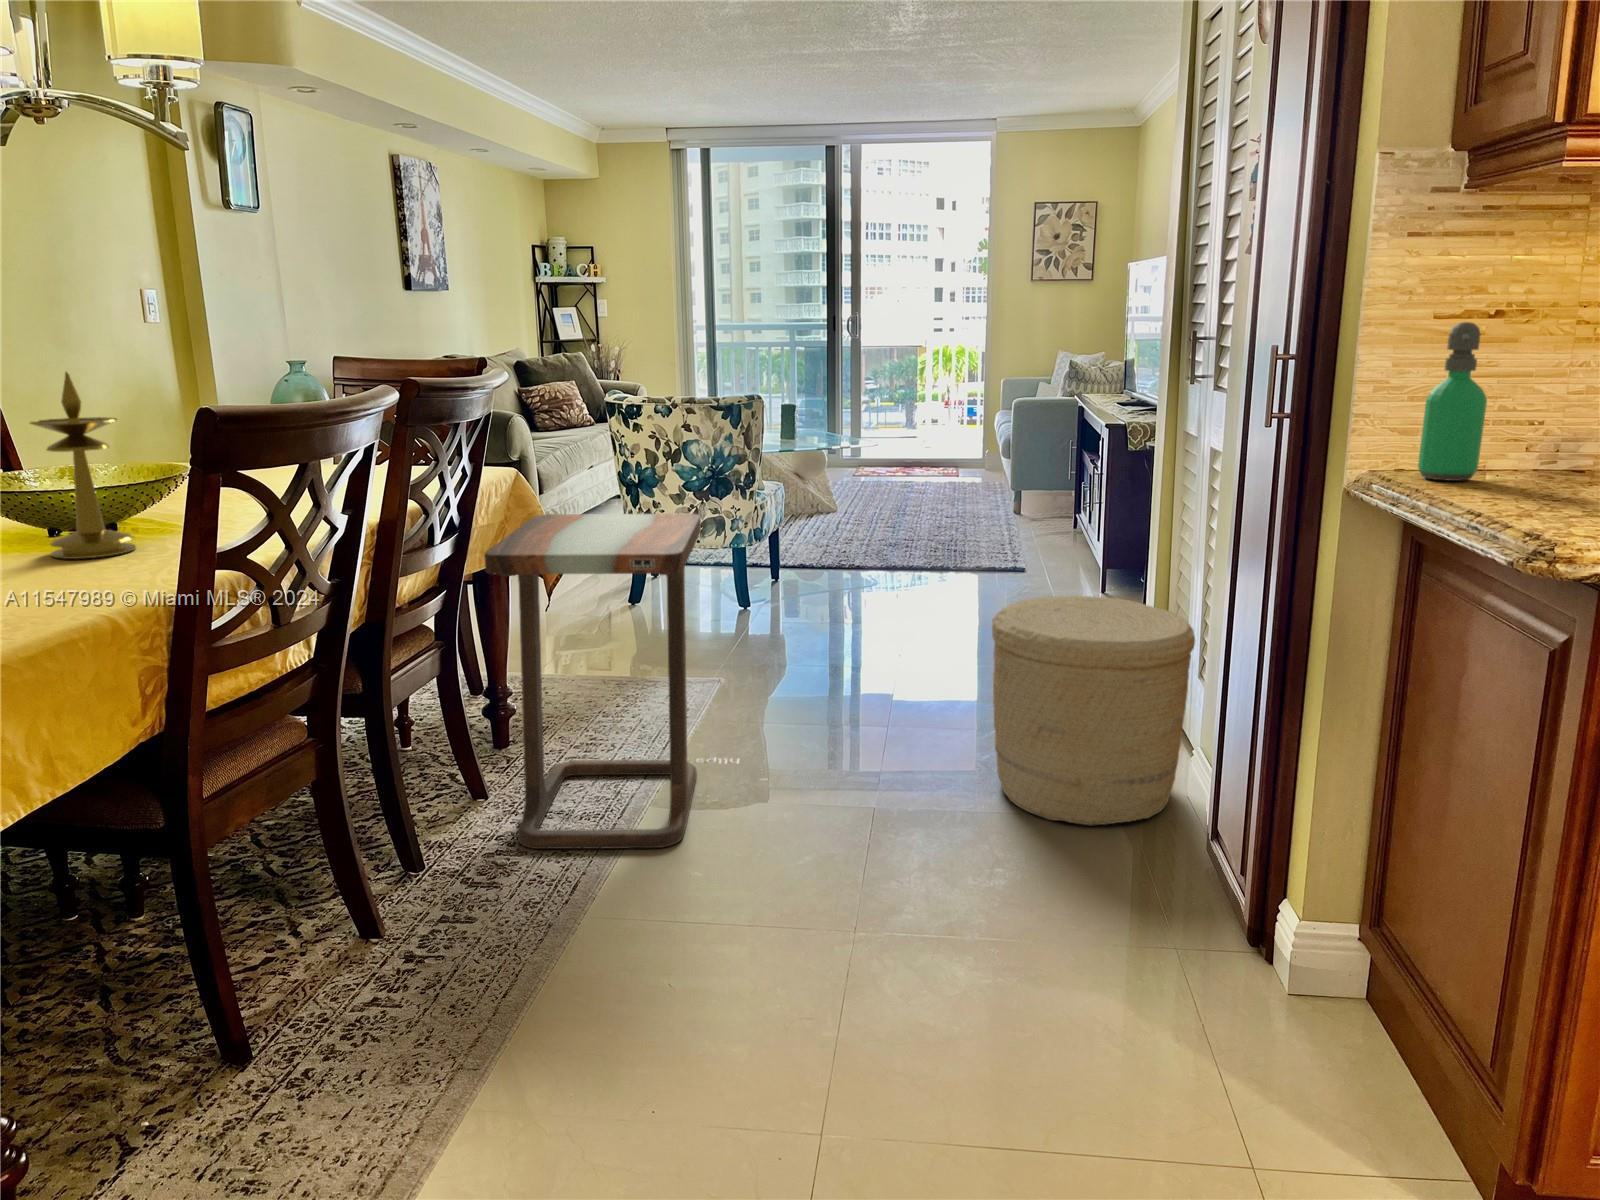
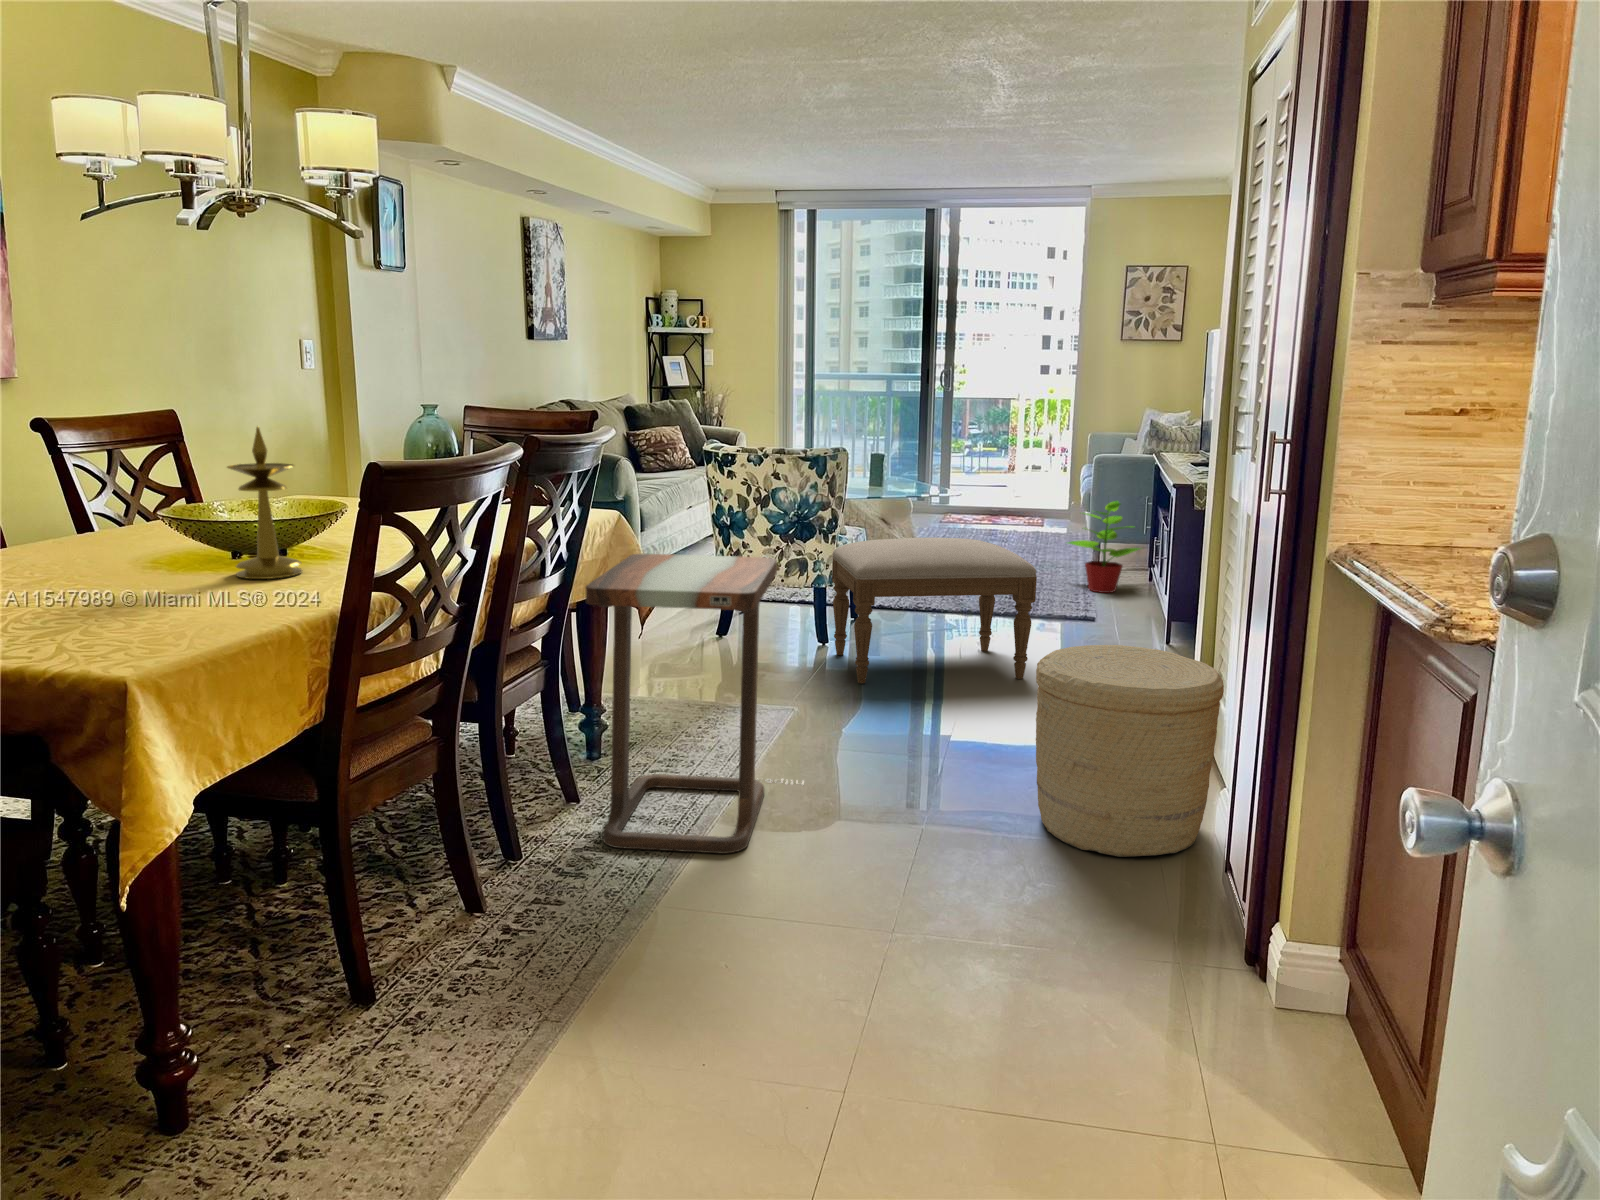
soap dispenser: present [1418,322,1487,481] -> none [1392,418,1451,556]
potted plant: none [988,441,1067,542] -> present [1068,501,1140,593]
ottoman: none [752,490,972,648] -> present [832,538,1037,683]

